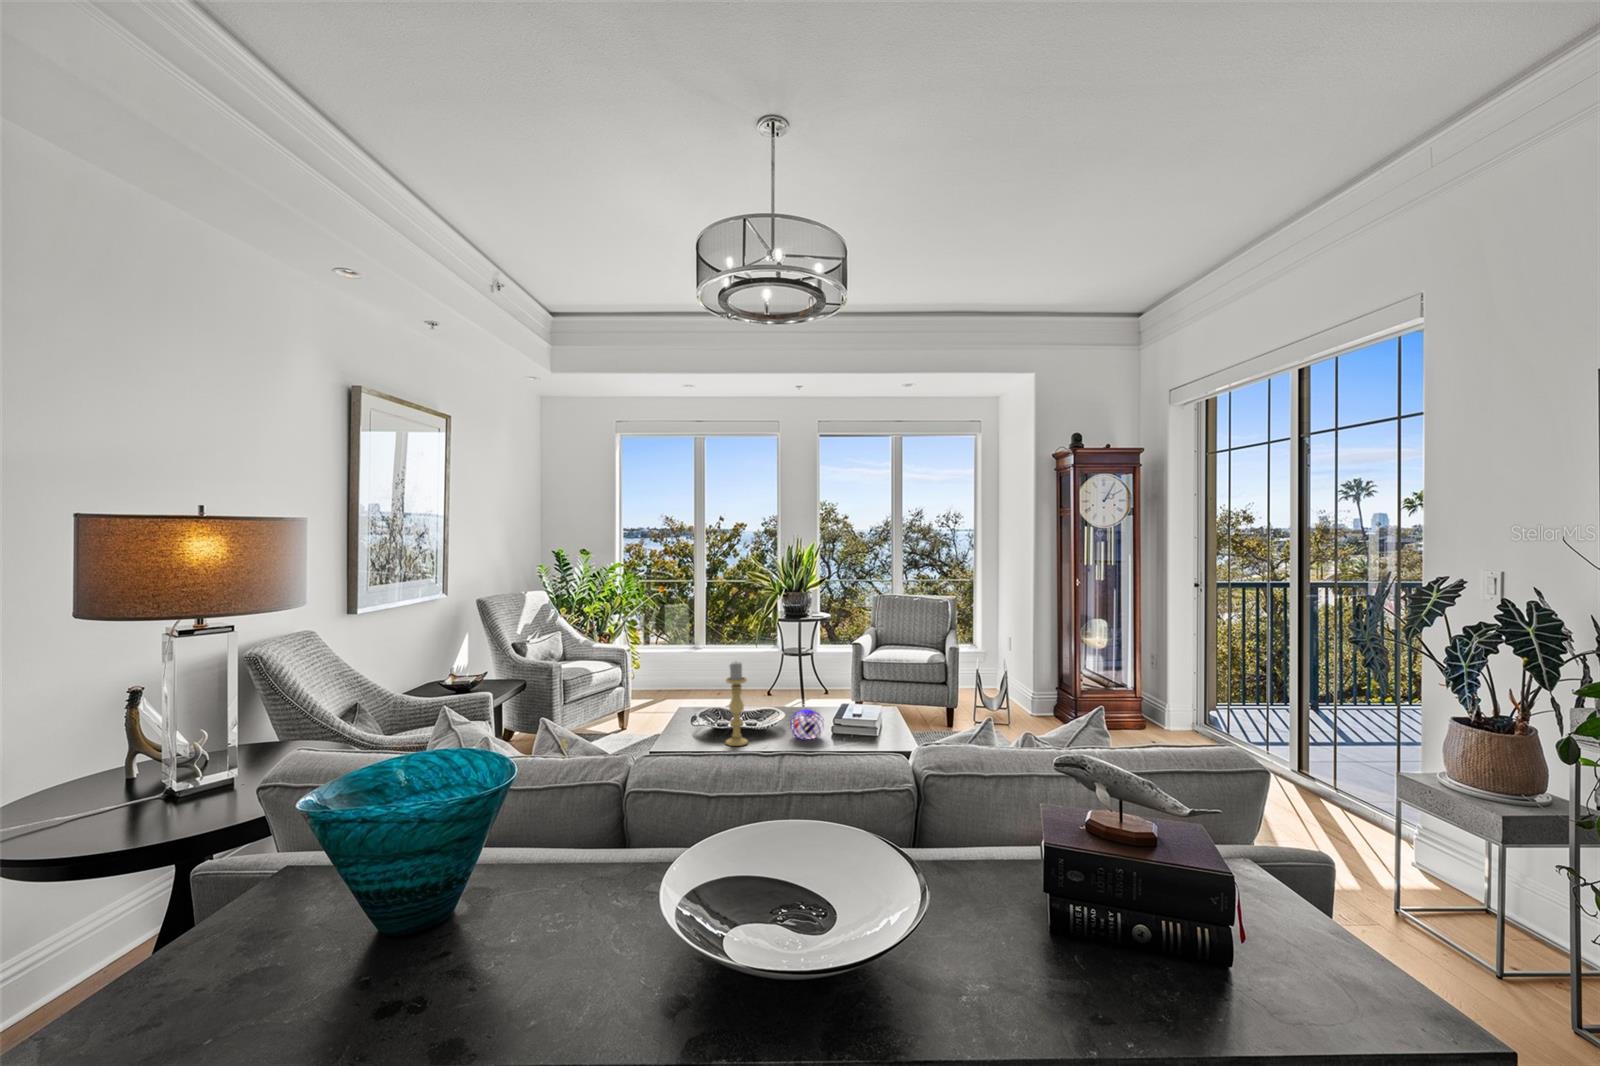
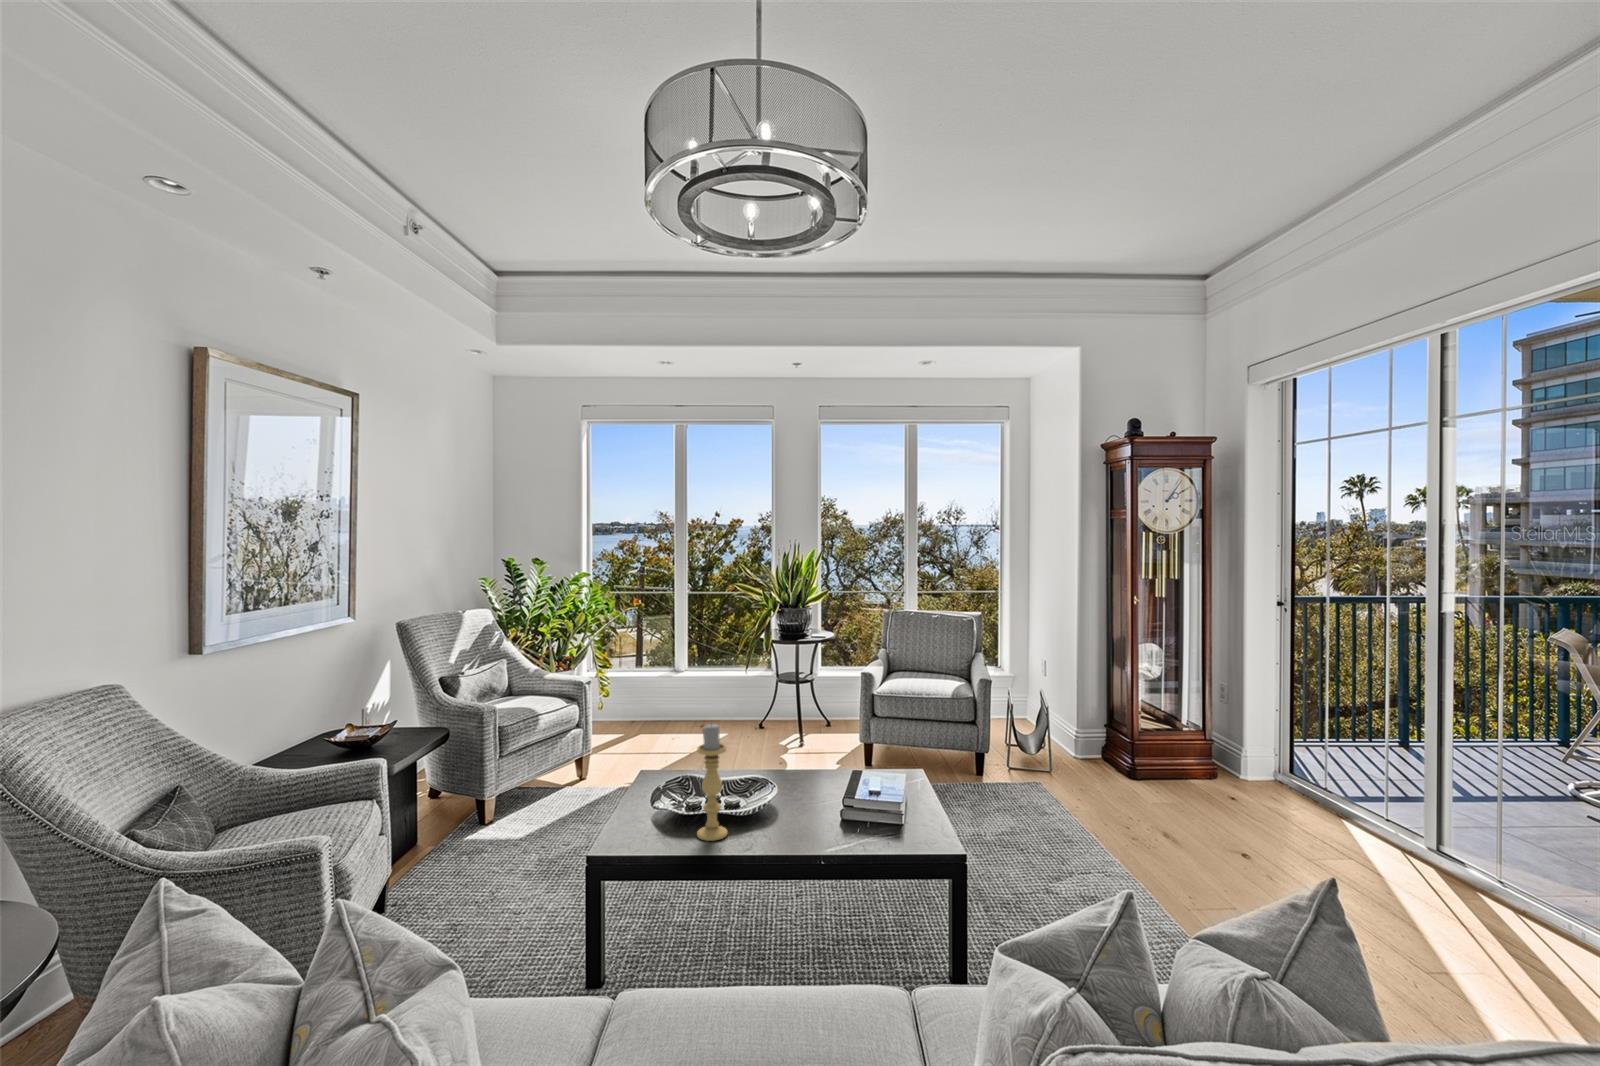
decorative orb: present [790,709,824,739] -> none [785,784,831,827]

